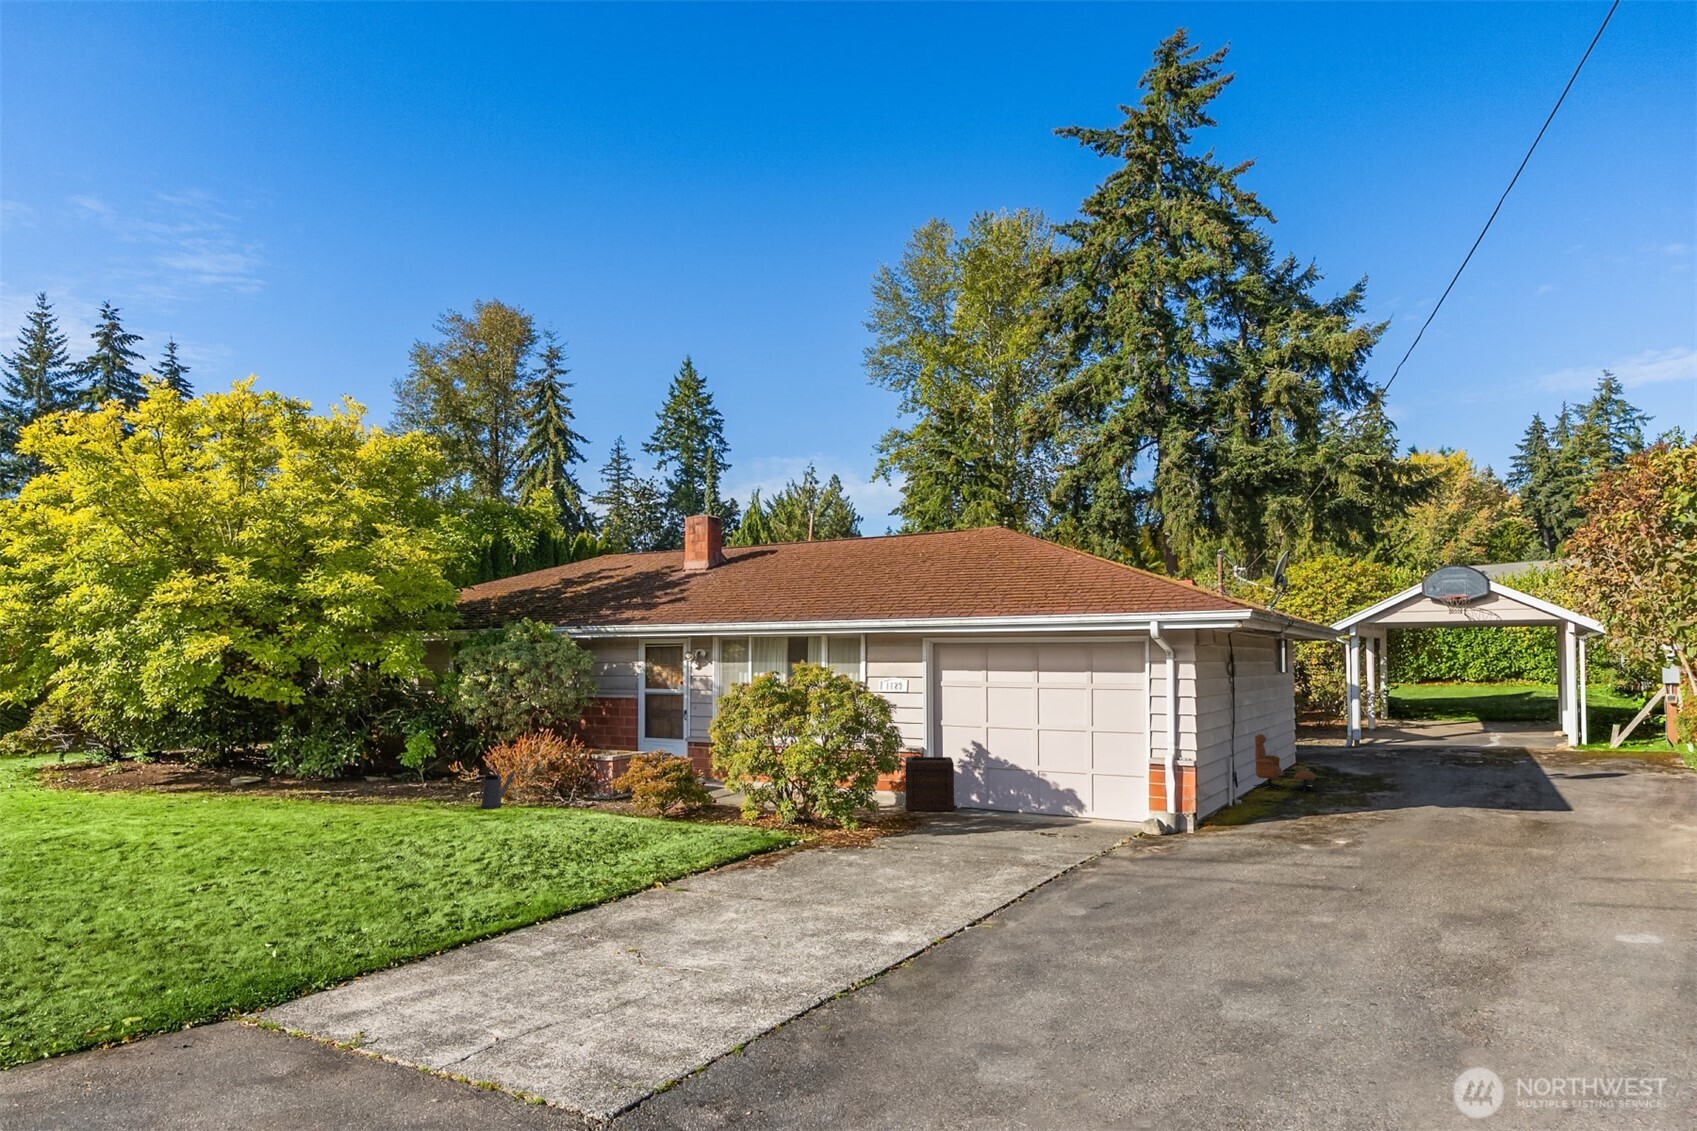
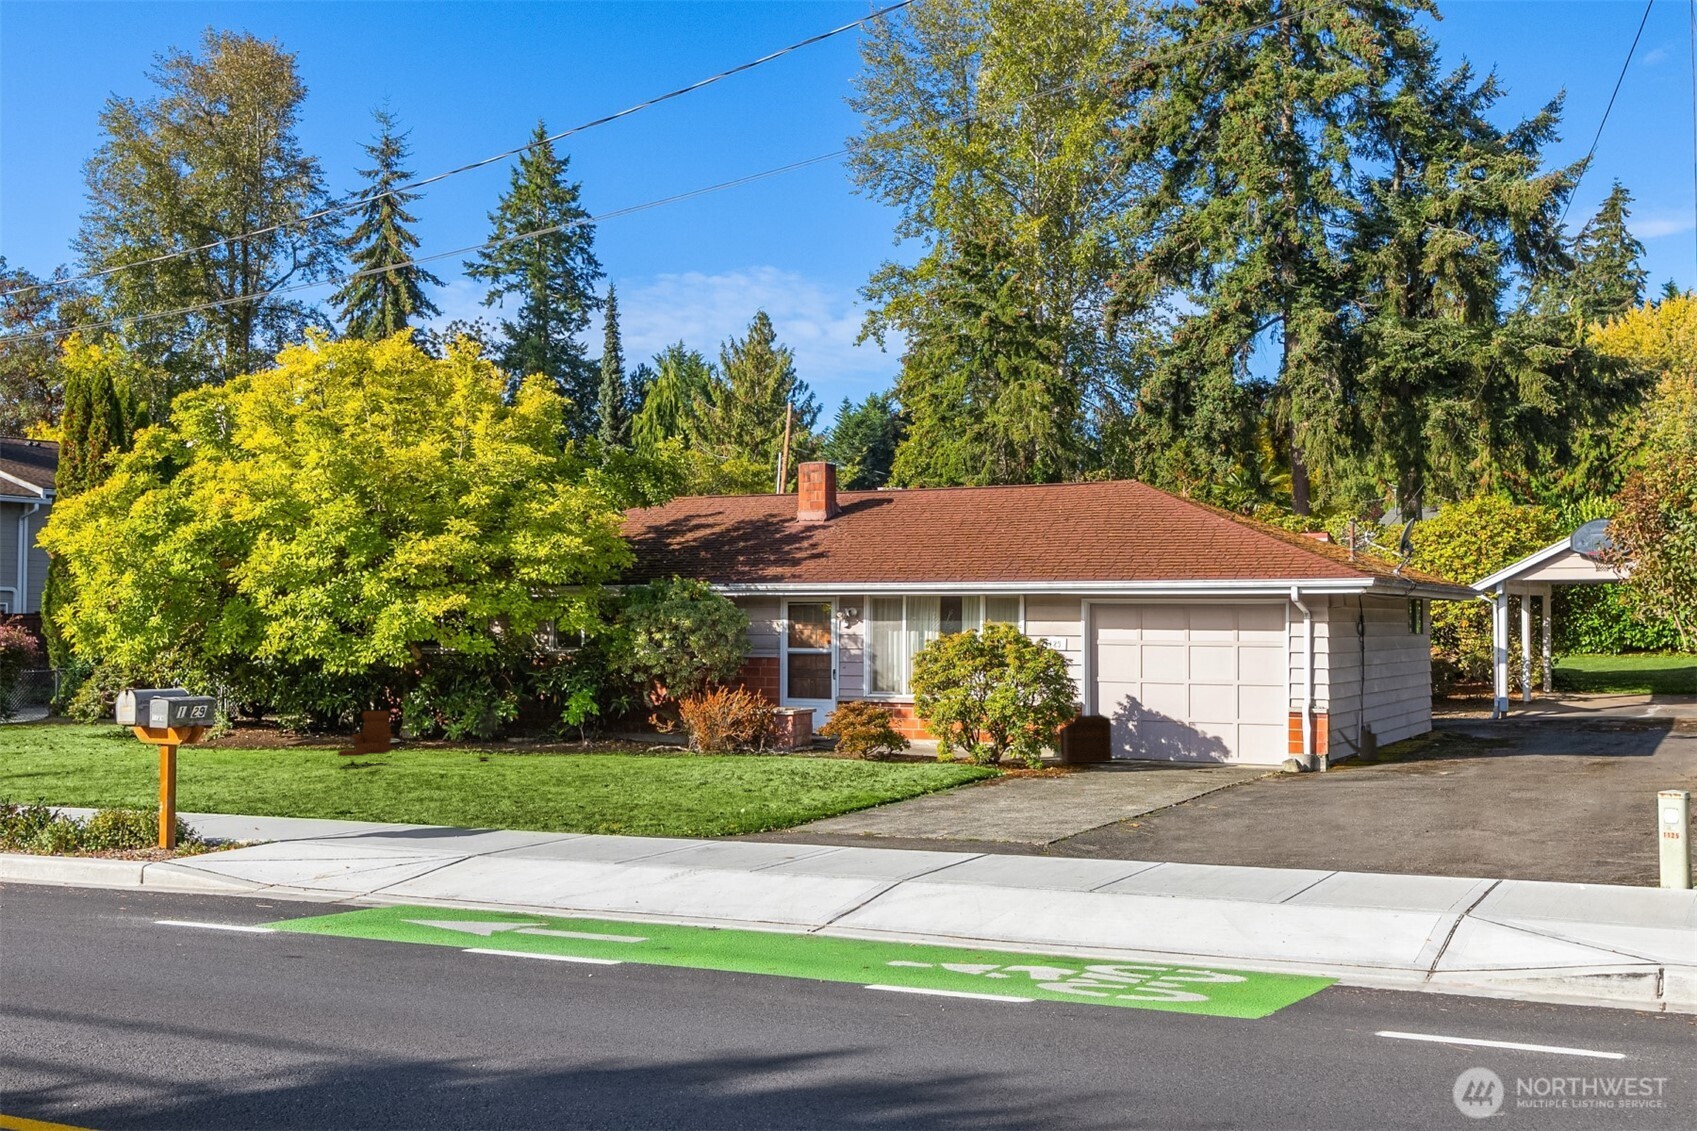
potted tree: none [368,726,400,779] -> present [472,707,501,761]
lounge chair: present [1254,734,1320,792] -> present [338,711,394,769]
watering can: present [480,768,515,808] -> present [1338,723,1383,761]

